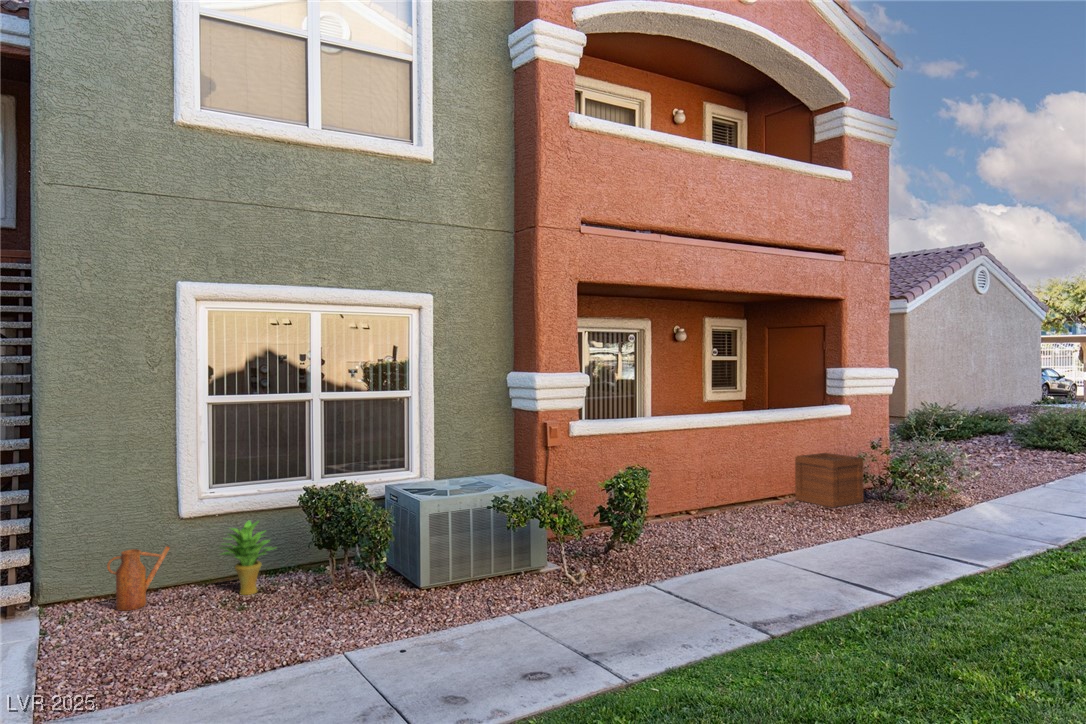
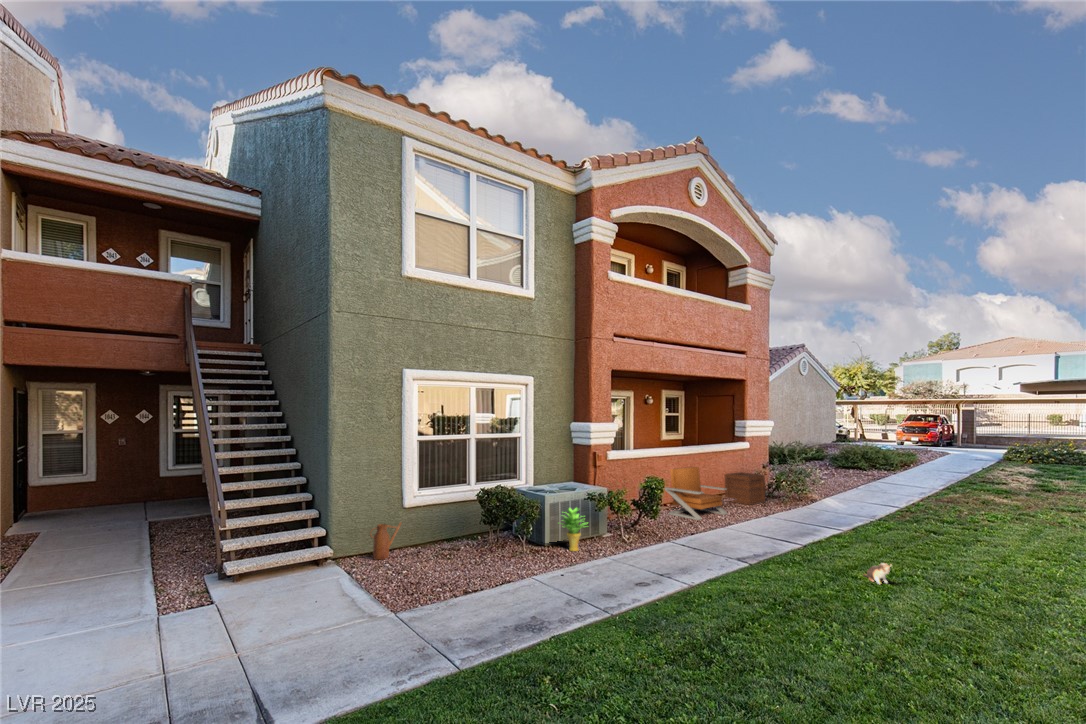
lounge chair: none [678,446,786,536] -> present [665,467,727,520]
potted plant: present [220,521,273,595] -> present [562,508,588,551]
plush toy: none [986,653,1042,695] -> present [863,563,892,584]

